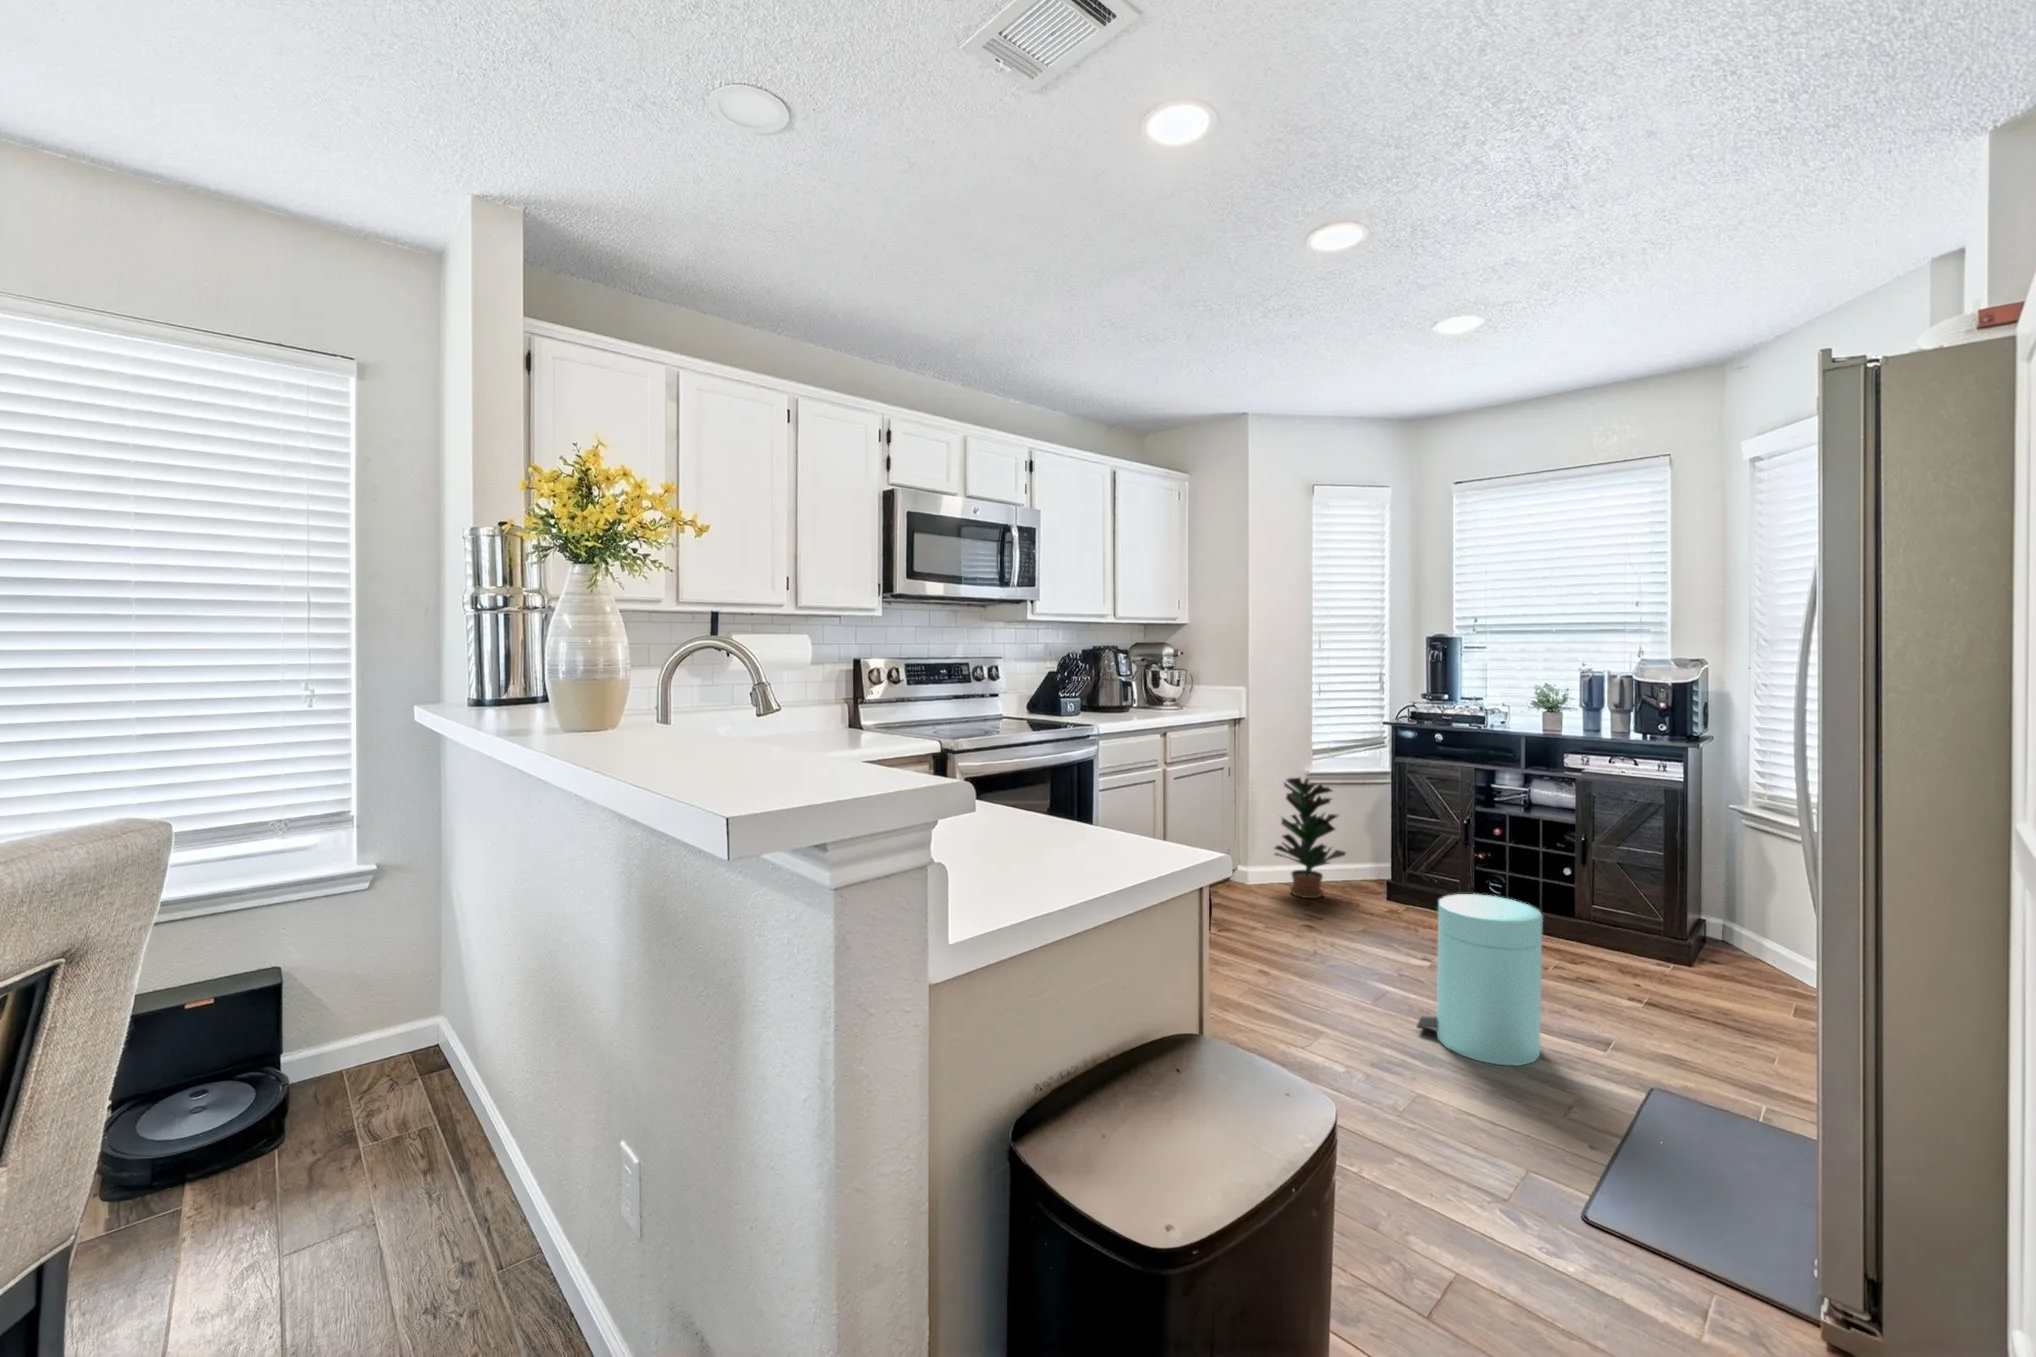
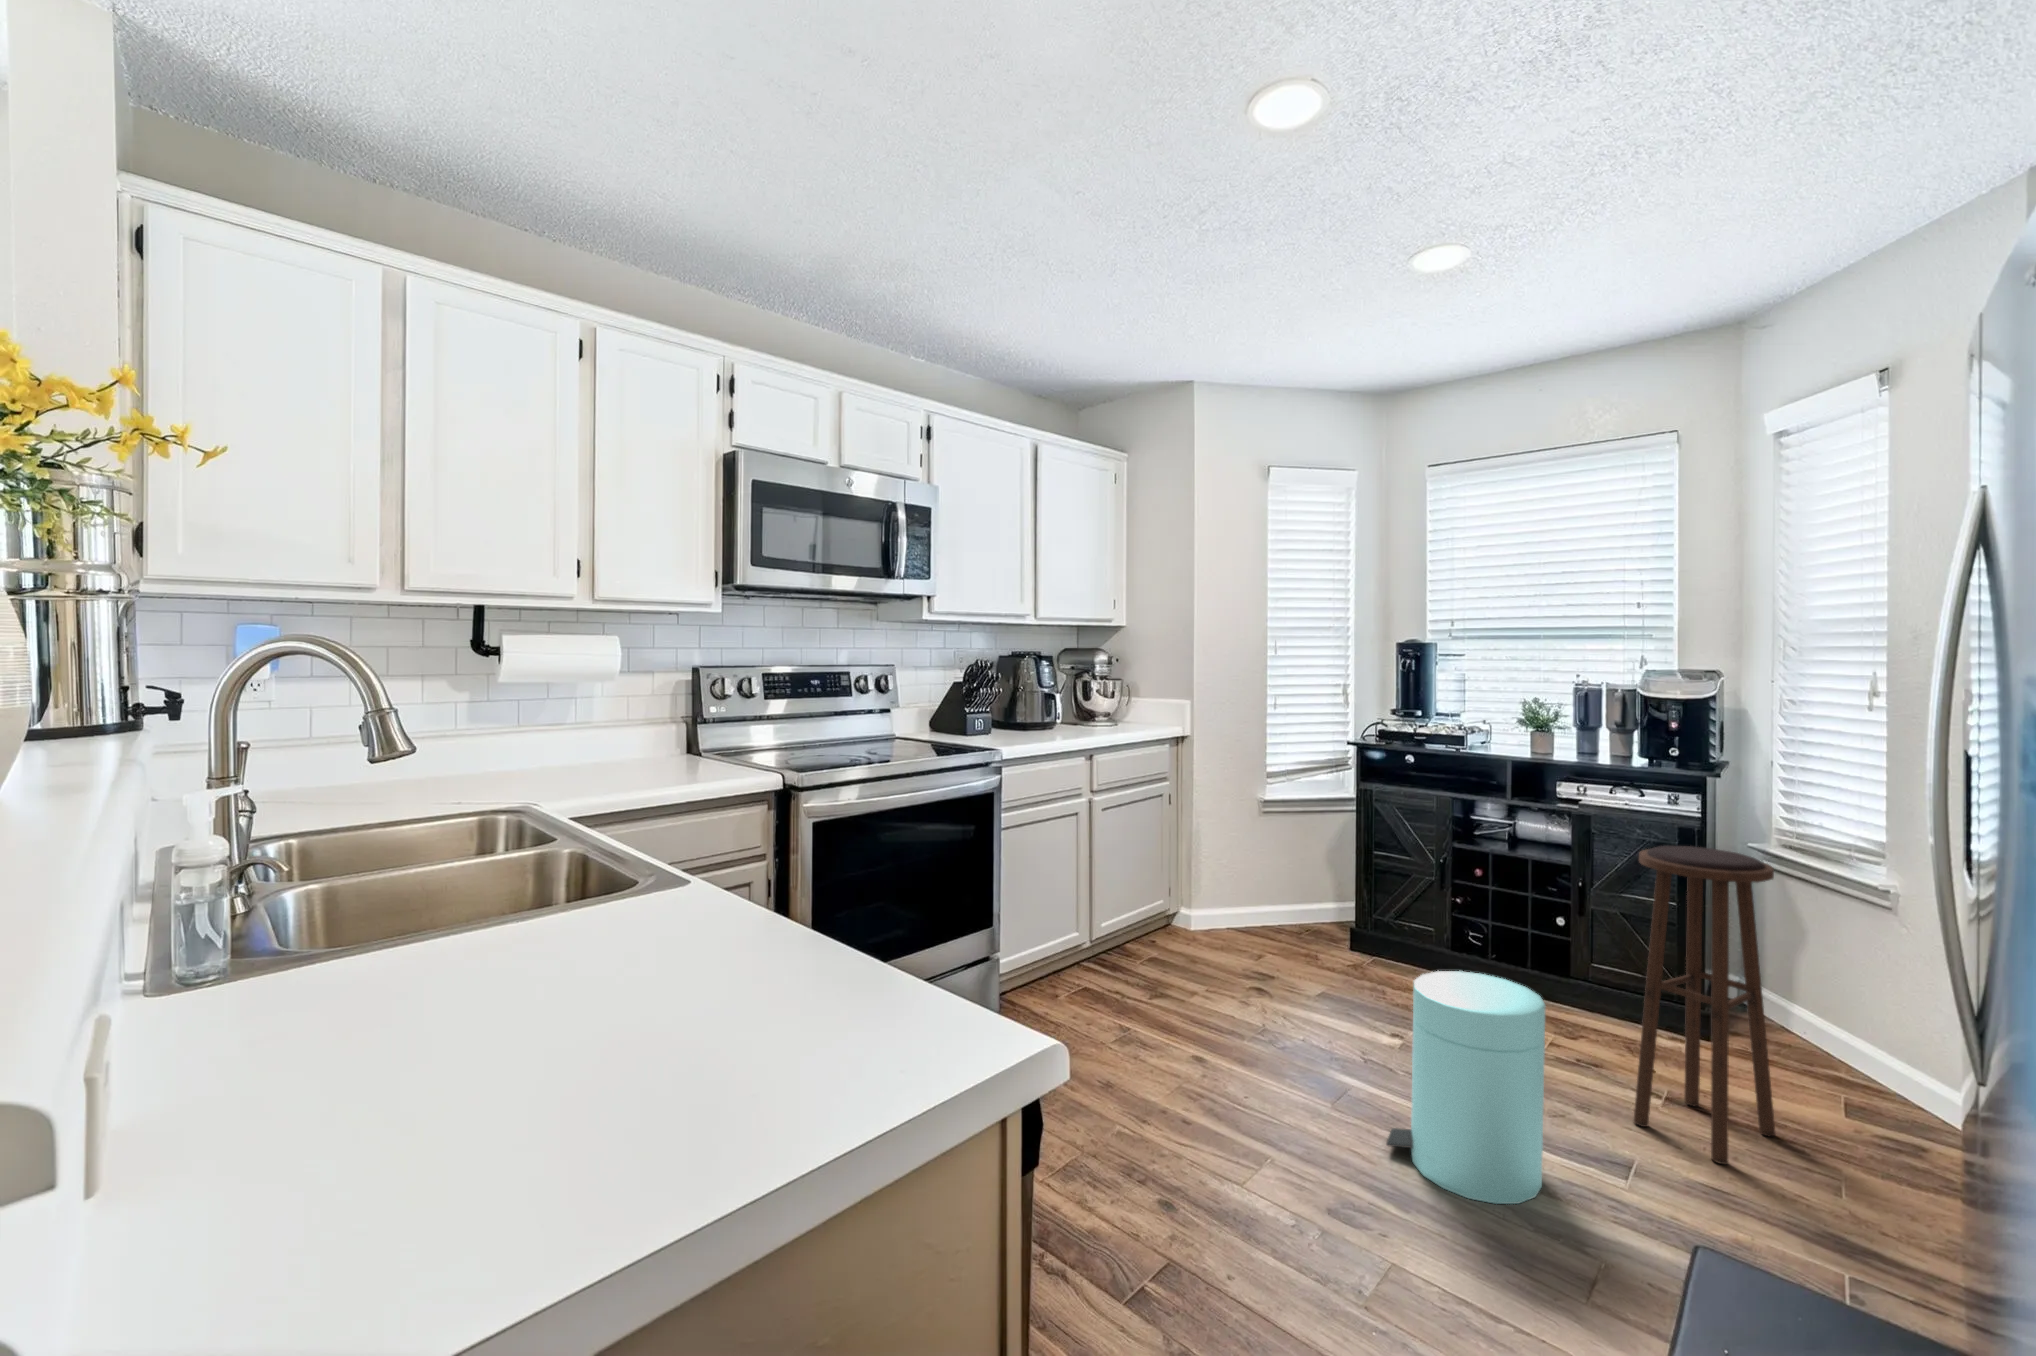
potted plant: present [1275,778,1346,898] -> none [1220,807,1306,951]
stool: none [1619,799,1735,1046] -> present [1634,846,1776,1165]

